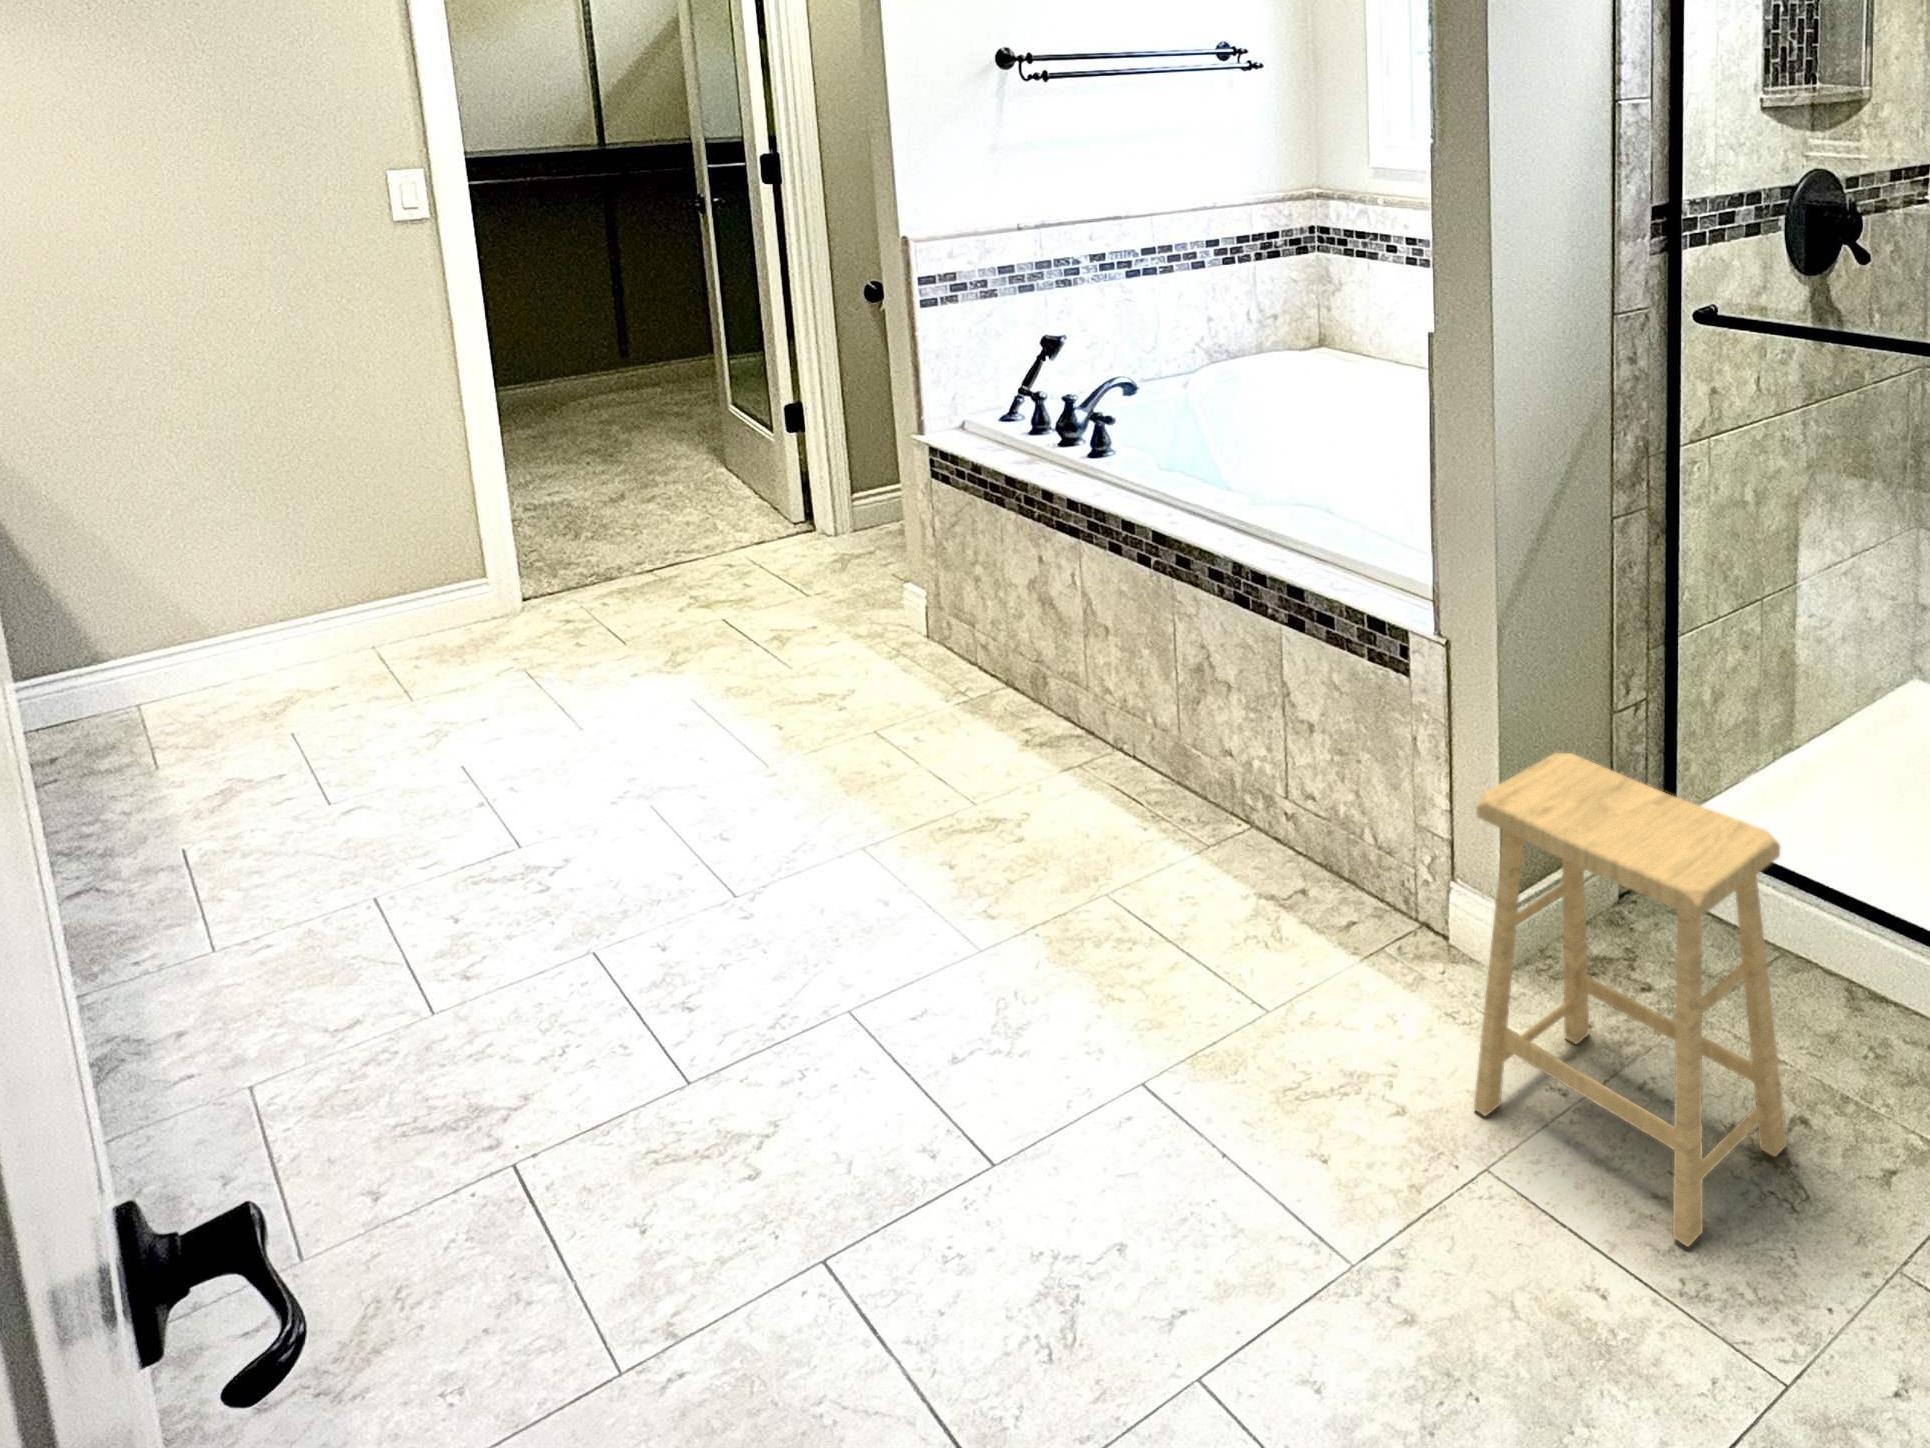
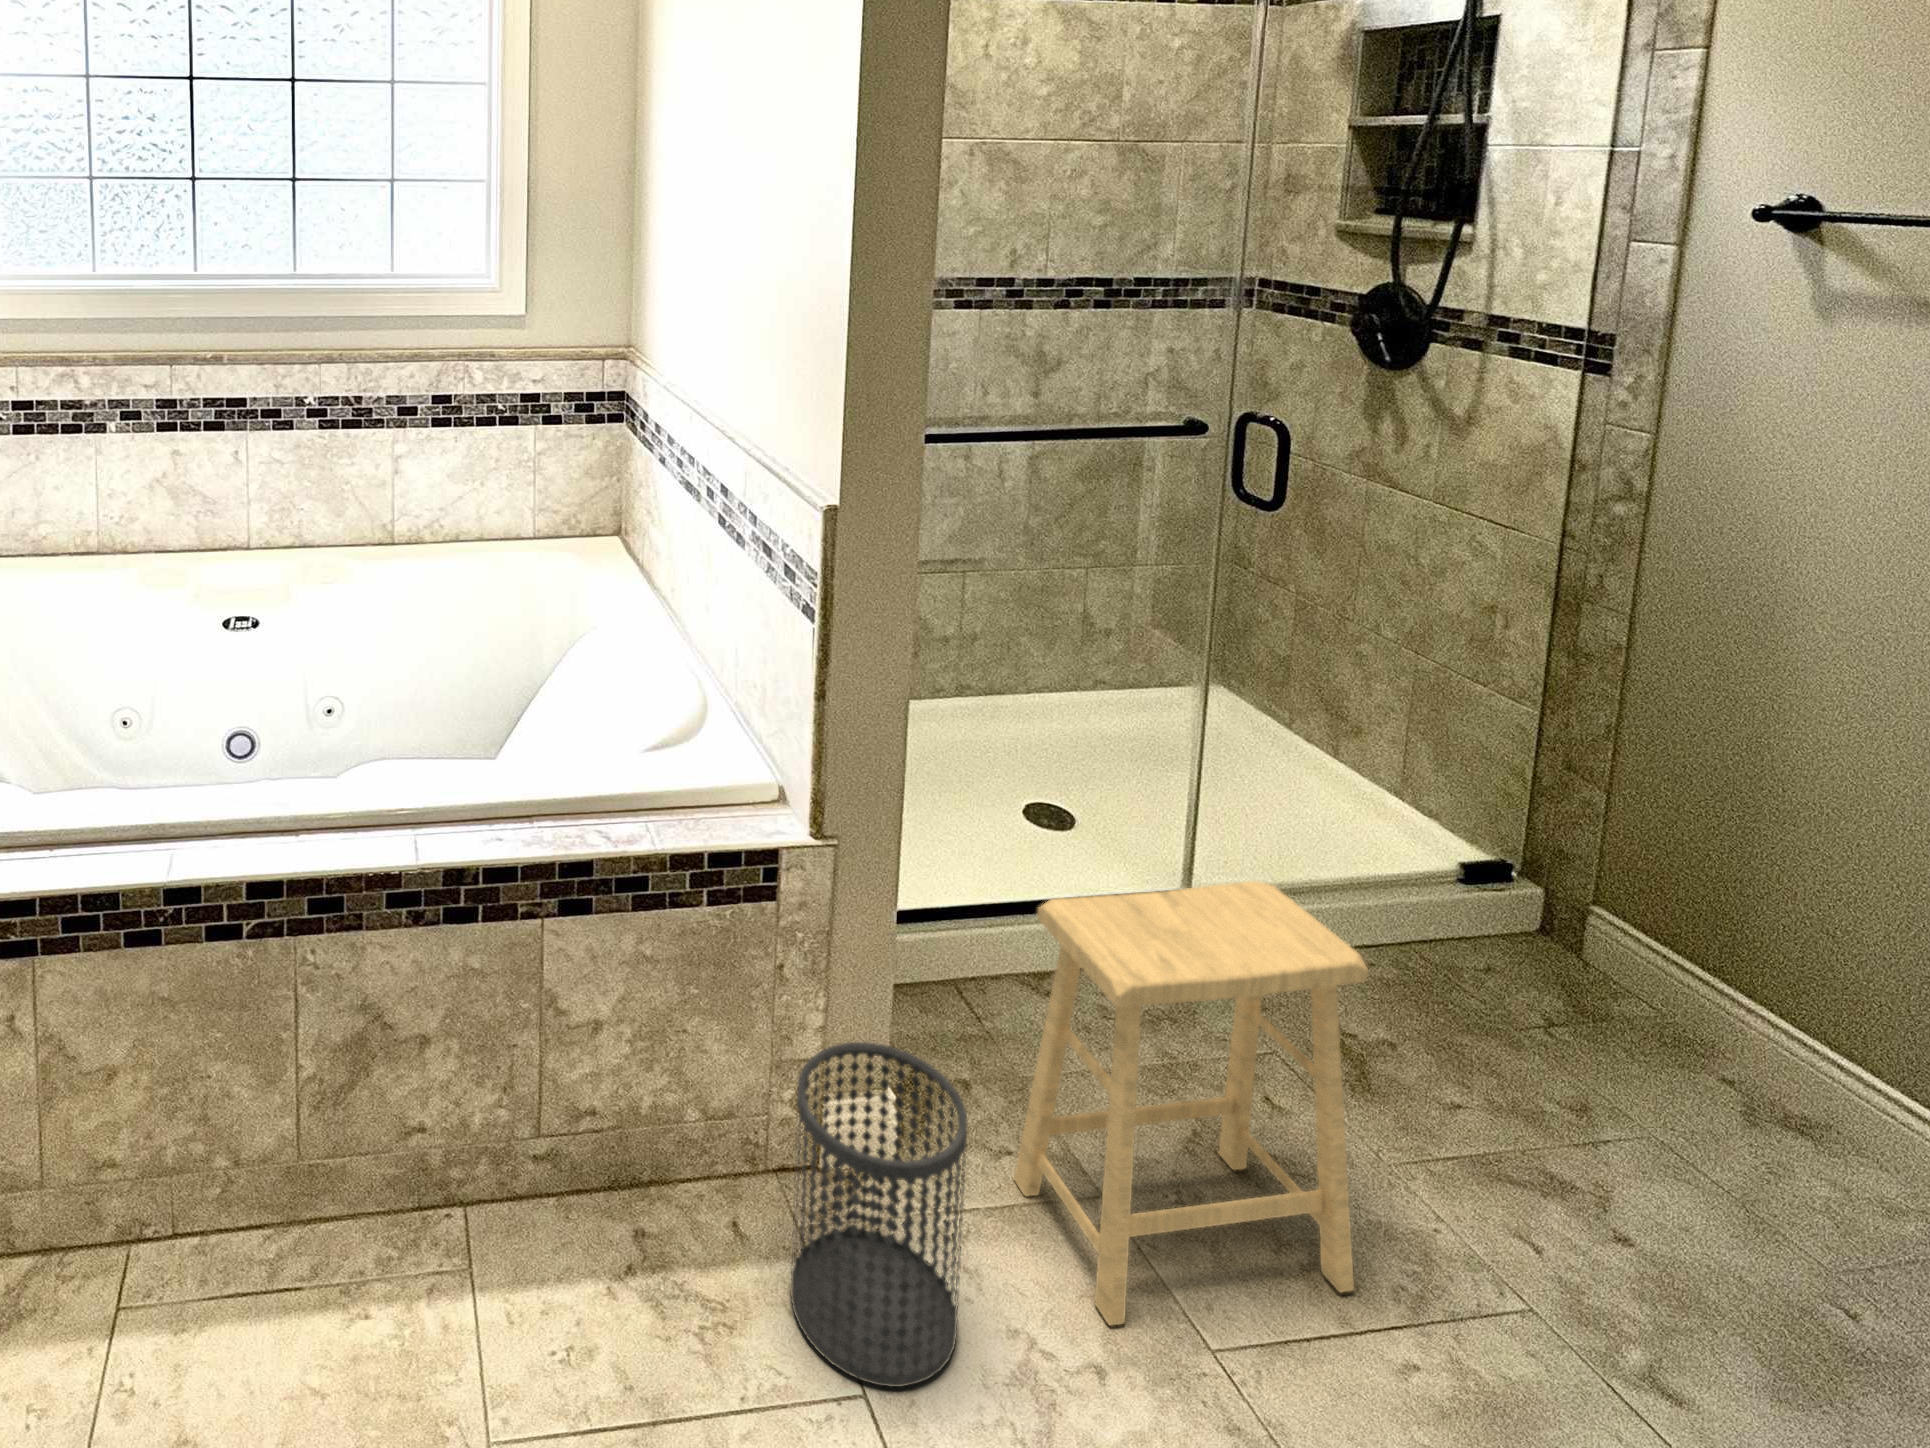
wastebasket: none [1284,784,1426,1040] -> present [791,1042,968,1387]

